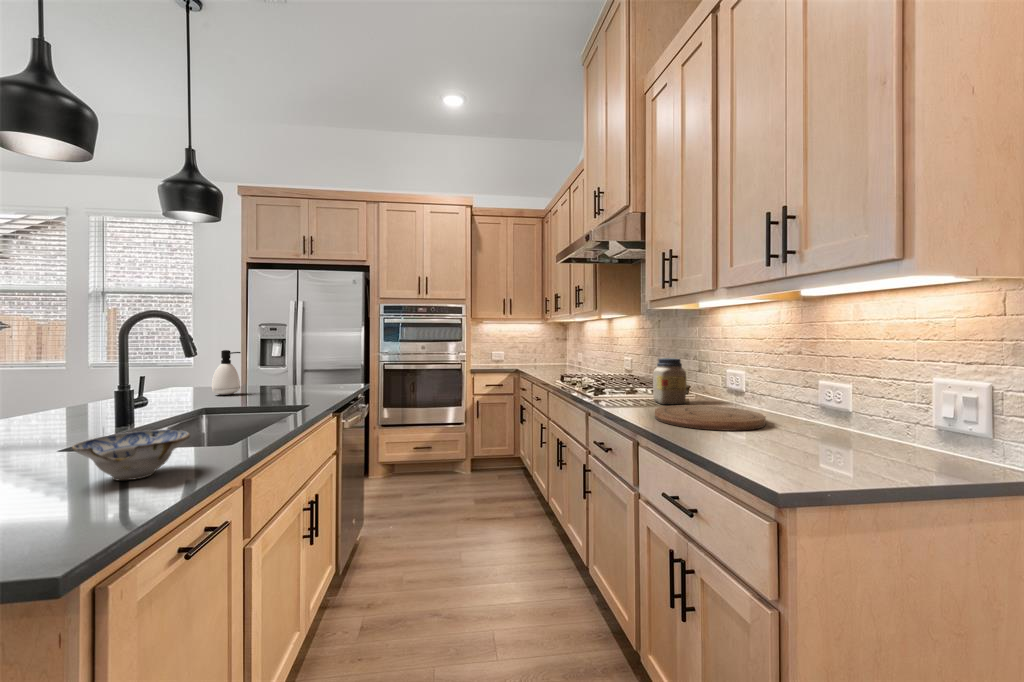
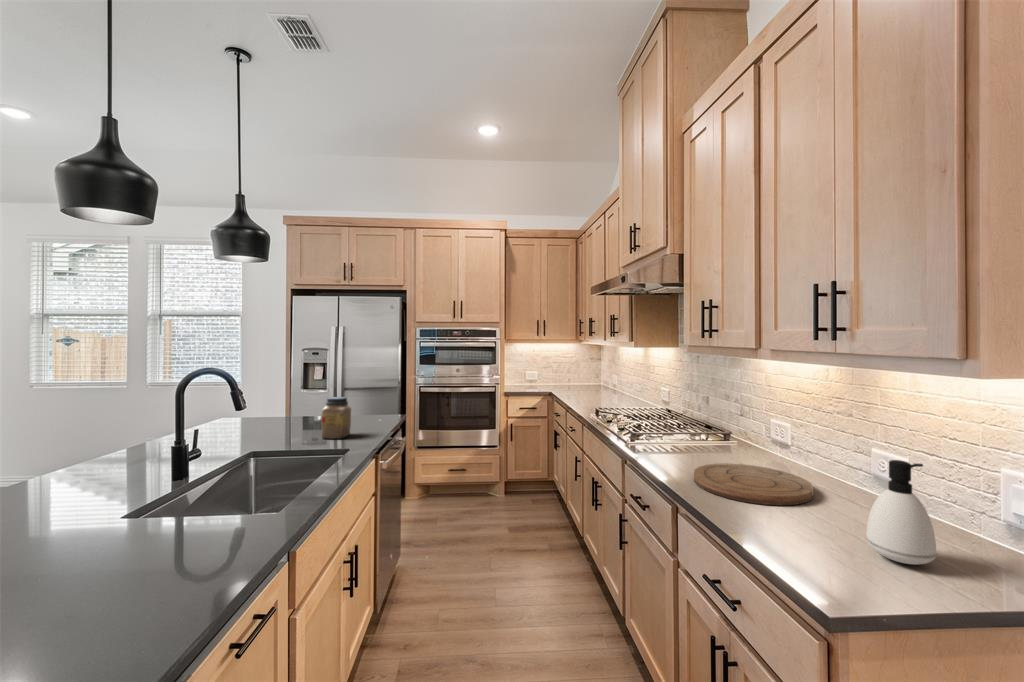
soap dispenser: present [212,350,241,395] -> present [866,460,937,564]
jar: present [653,358,686,404] -> present [321,397,351,439]
ceramic bowl: present [72,430,190,480] -> none [136,511,241,569]

